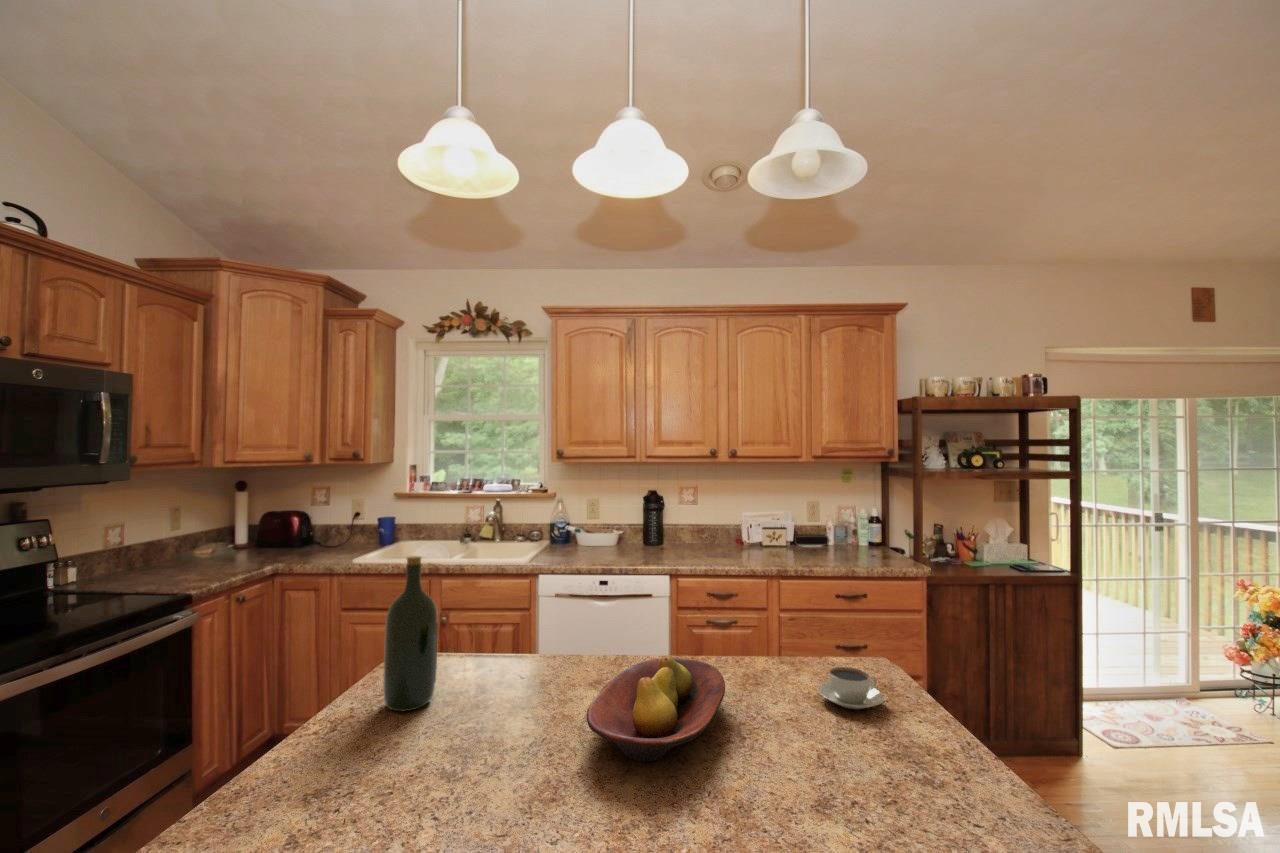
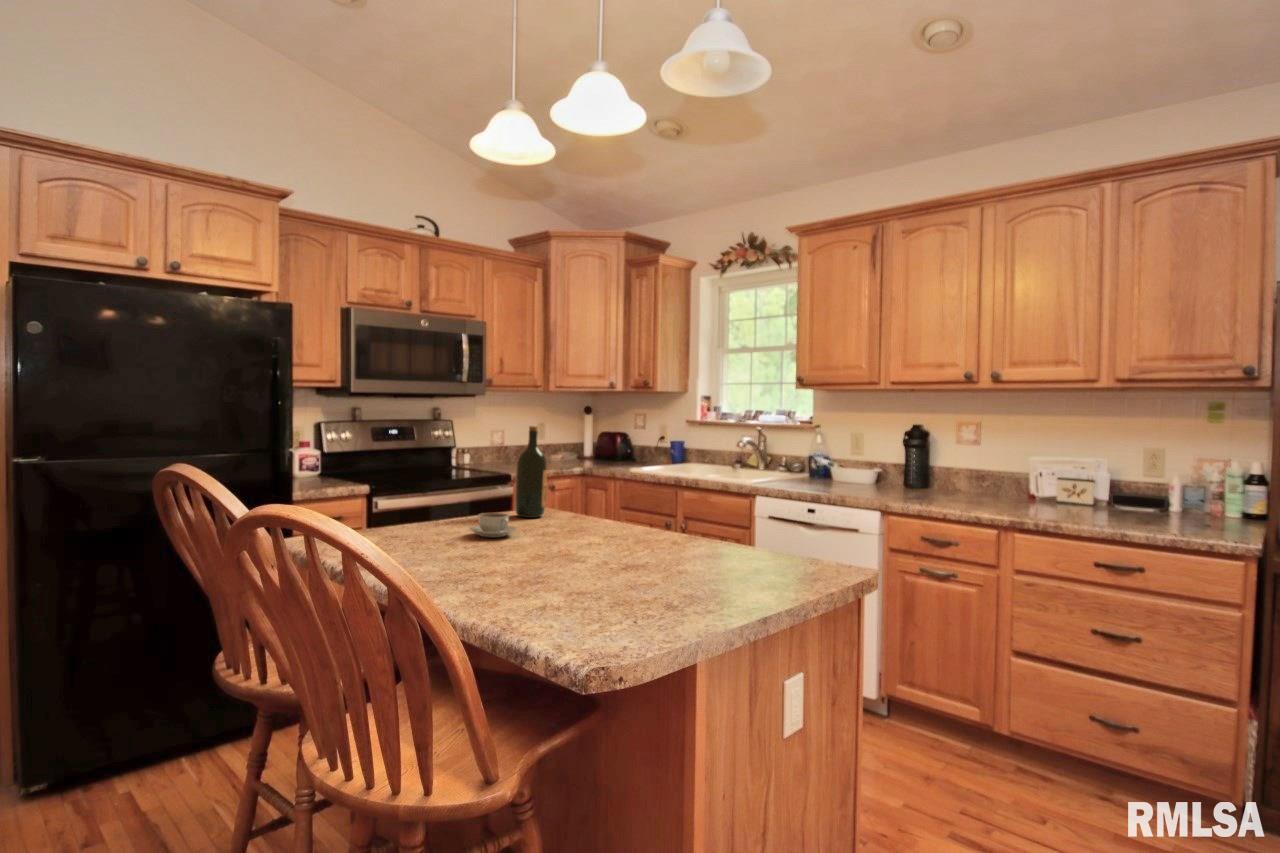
fruit bowl: present [587,656,725,762] -> none [553,504,690,548]
coffee cup: present [818,667,884,709] -> present [470,513,516,537]

